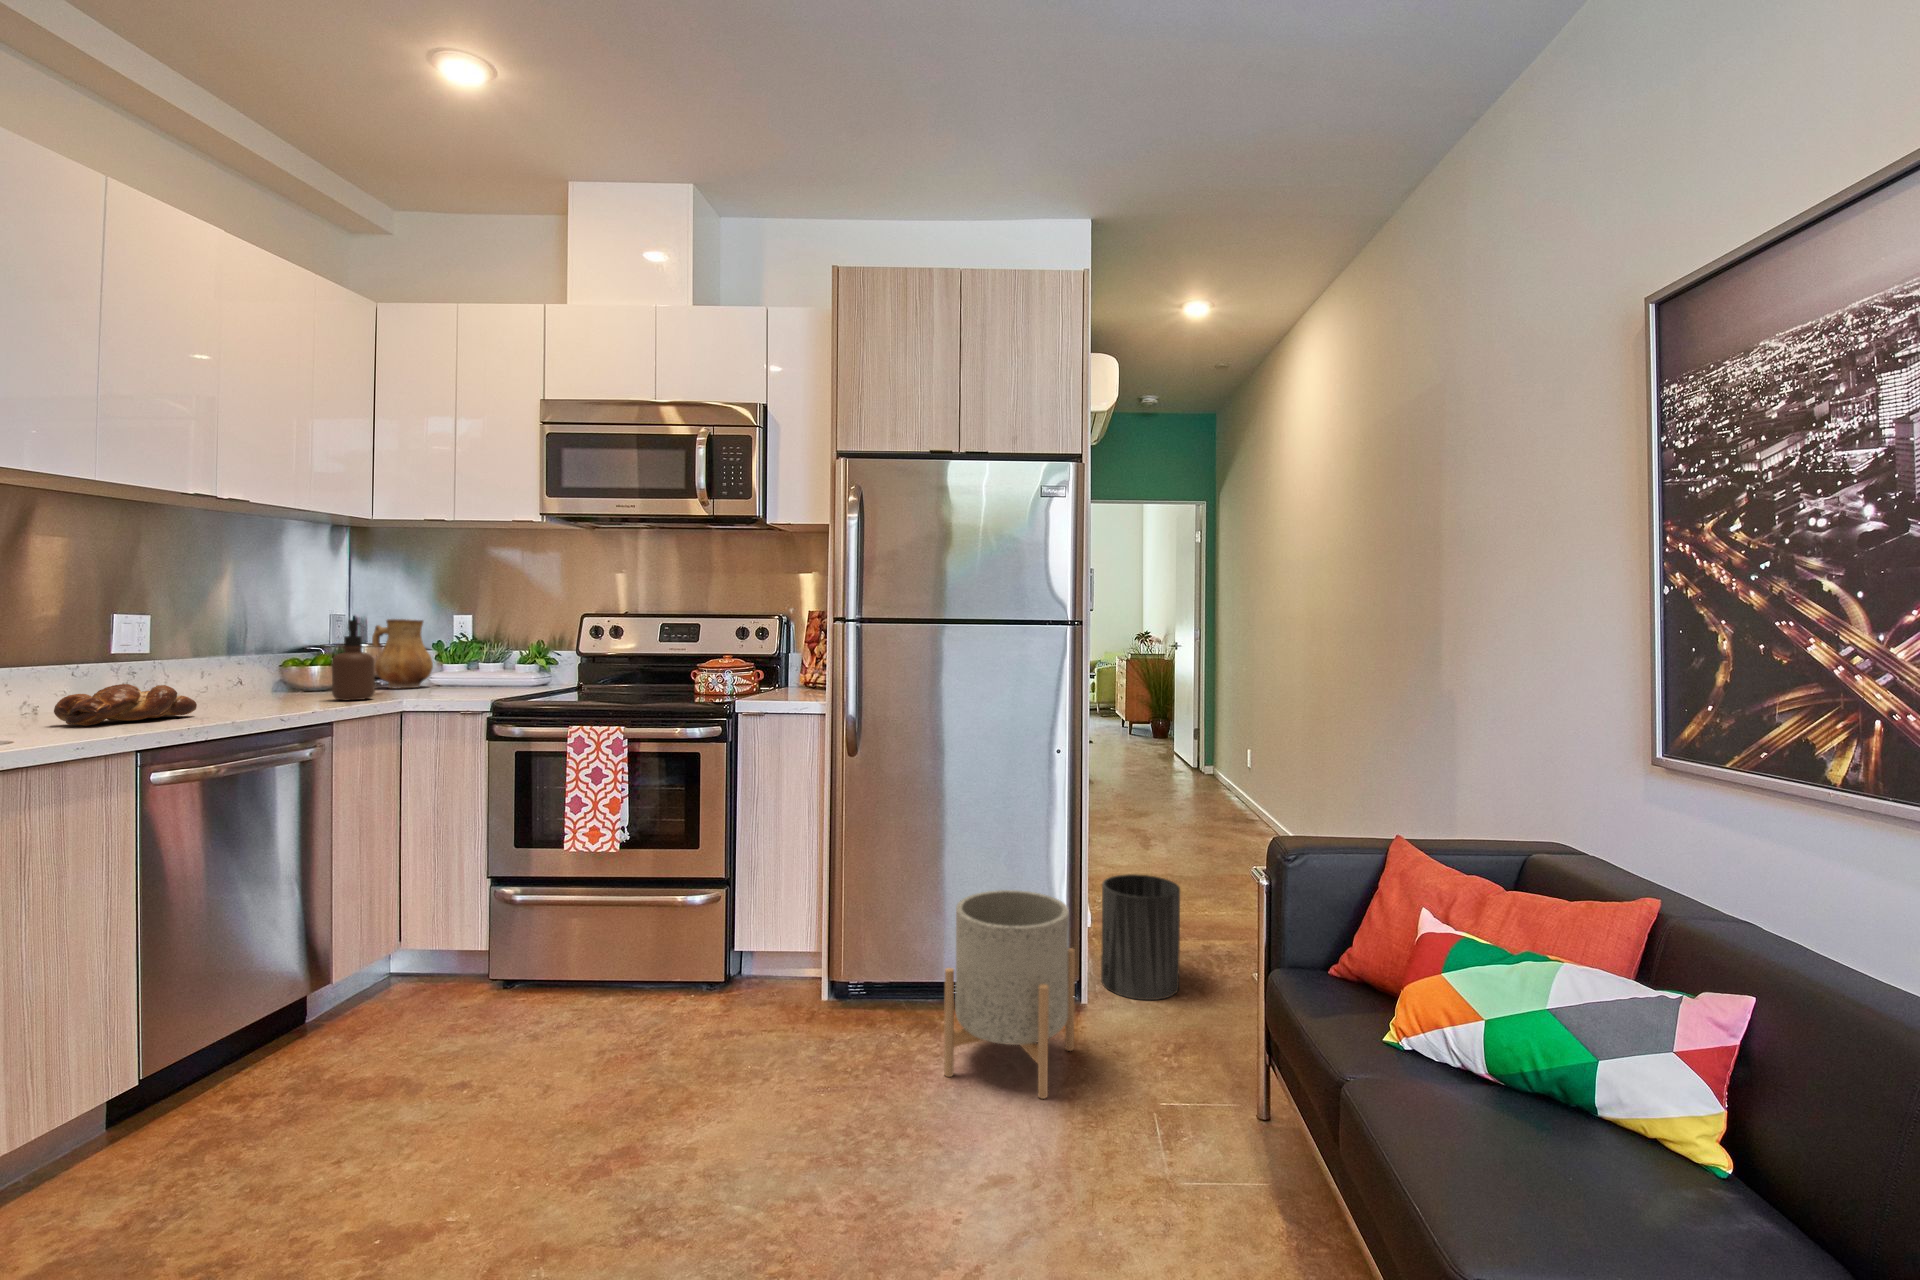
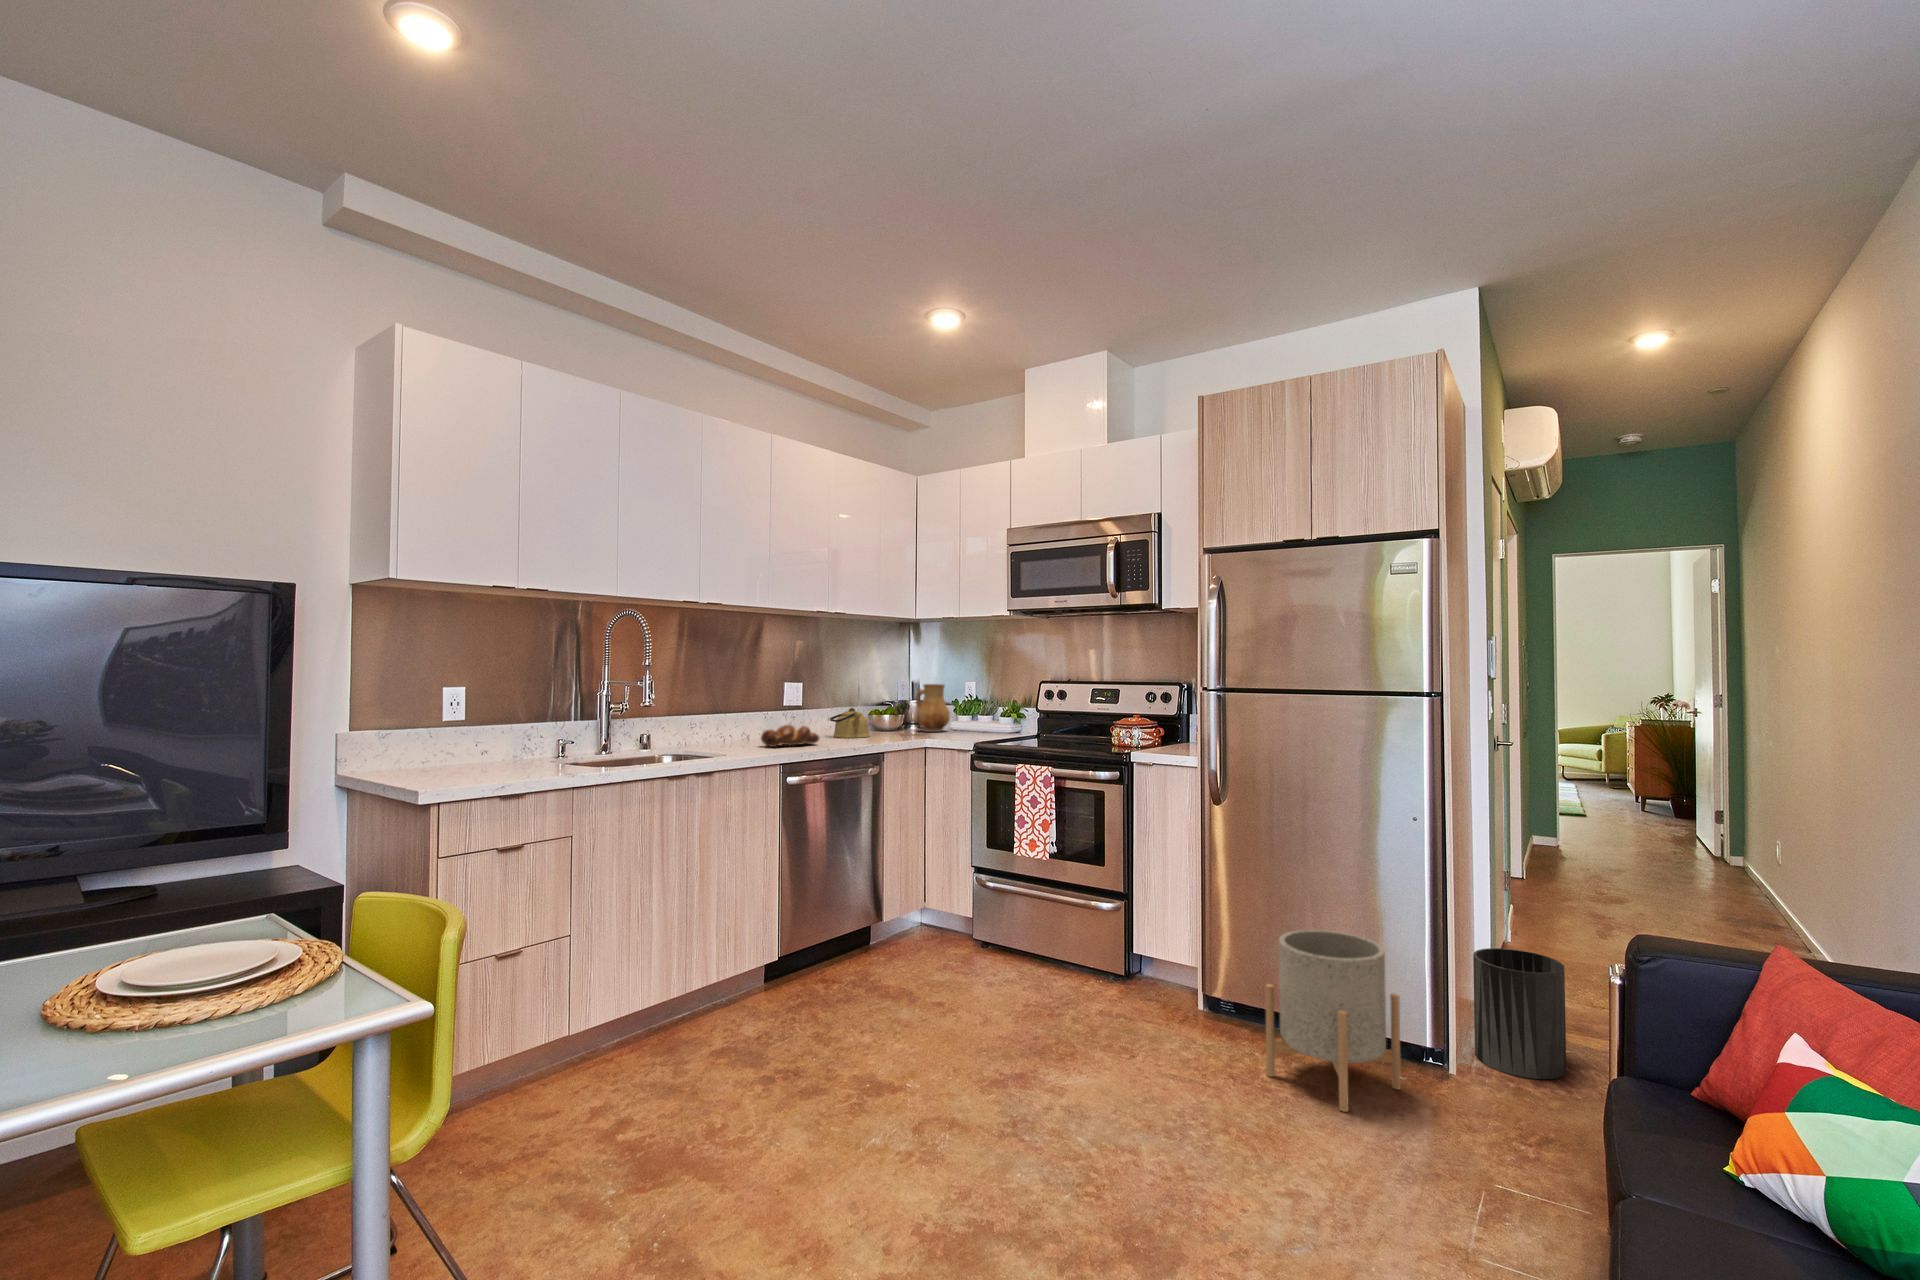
soap dispenser: present [332,620,375,700] -> none [888,686,910,739]
kettle: none [209,654,295,703] -> present [830,708,870,738]

